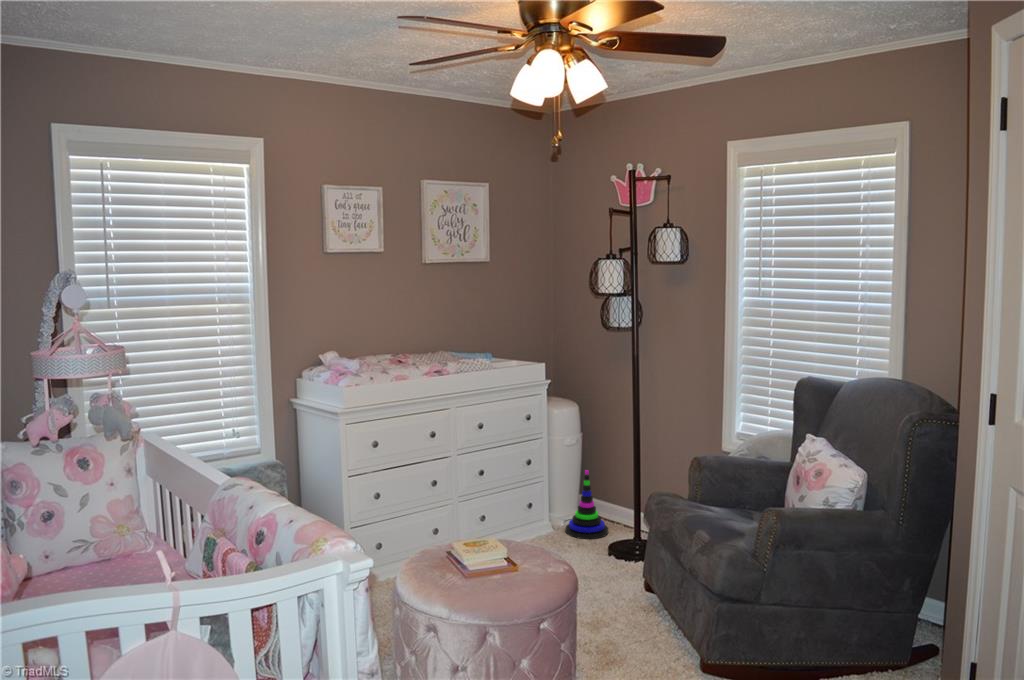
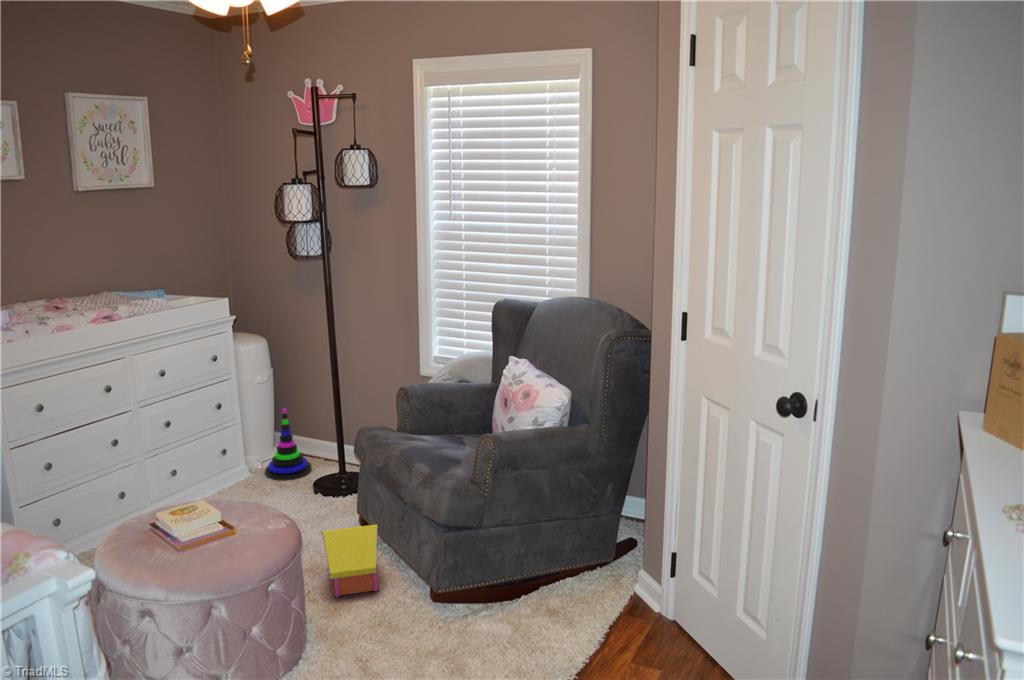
toy house: none [607,581,659,649] -> present [322,525,379,597]

